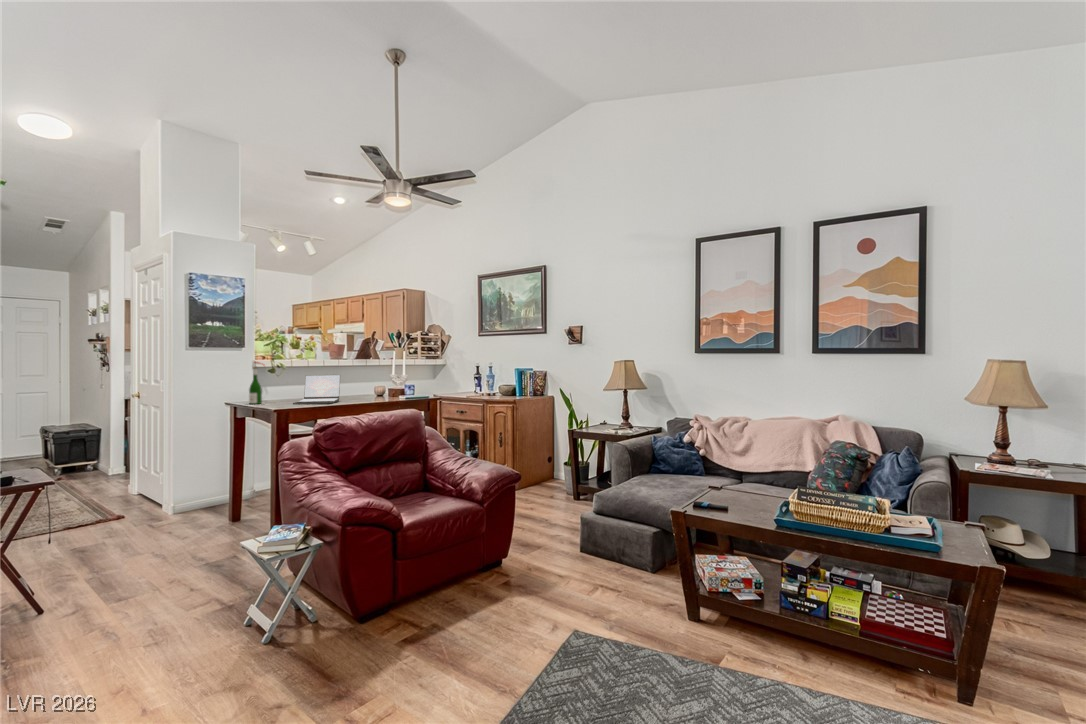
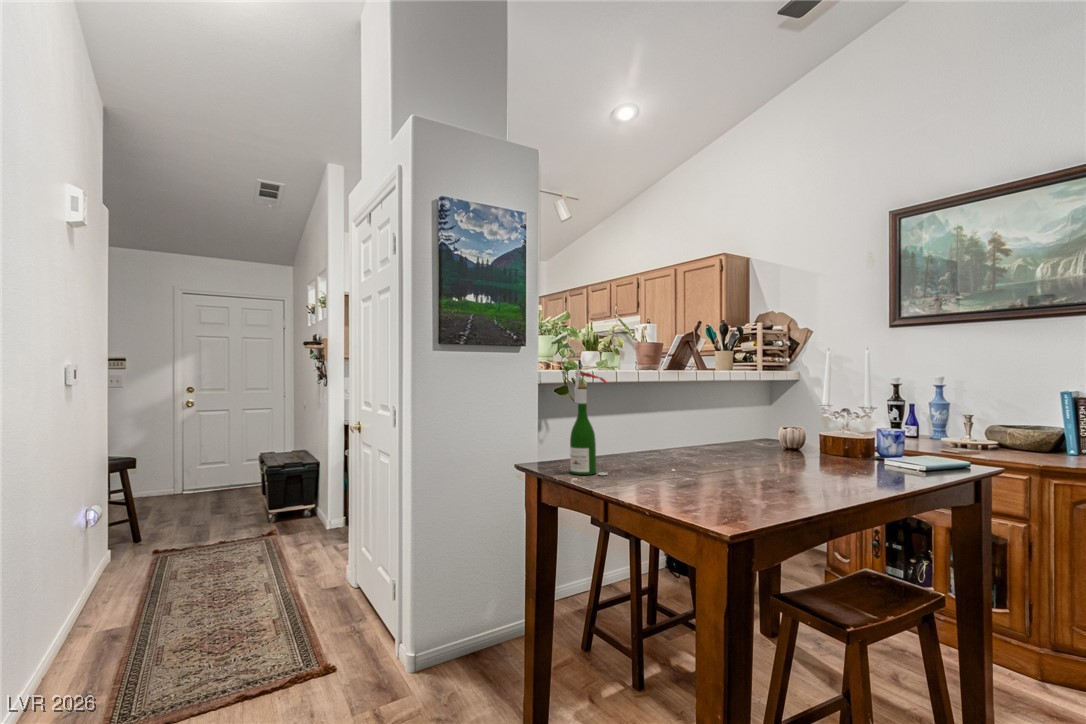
laptop: present [293,375,340,404] -> none [678,405,778,486]

